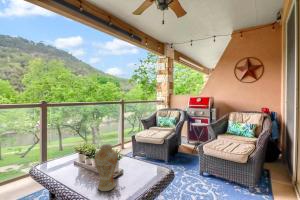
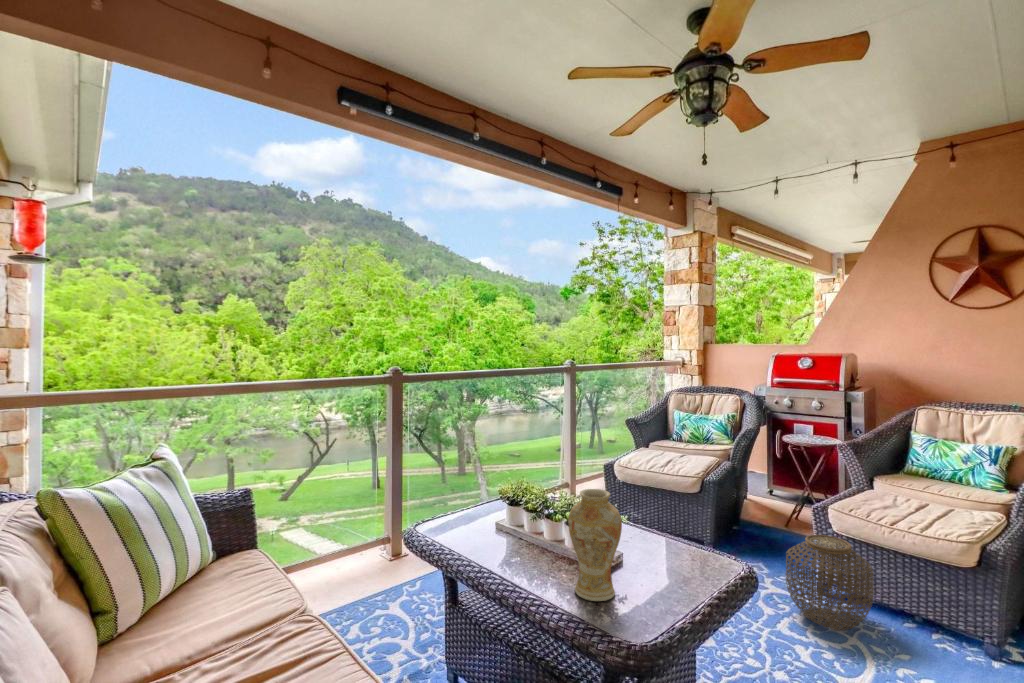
woven basket: none [189,156,216,188] -> present [786,535,873,630]

